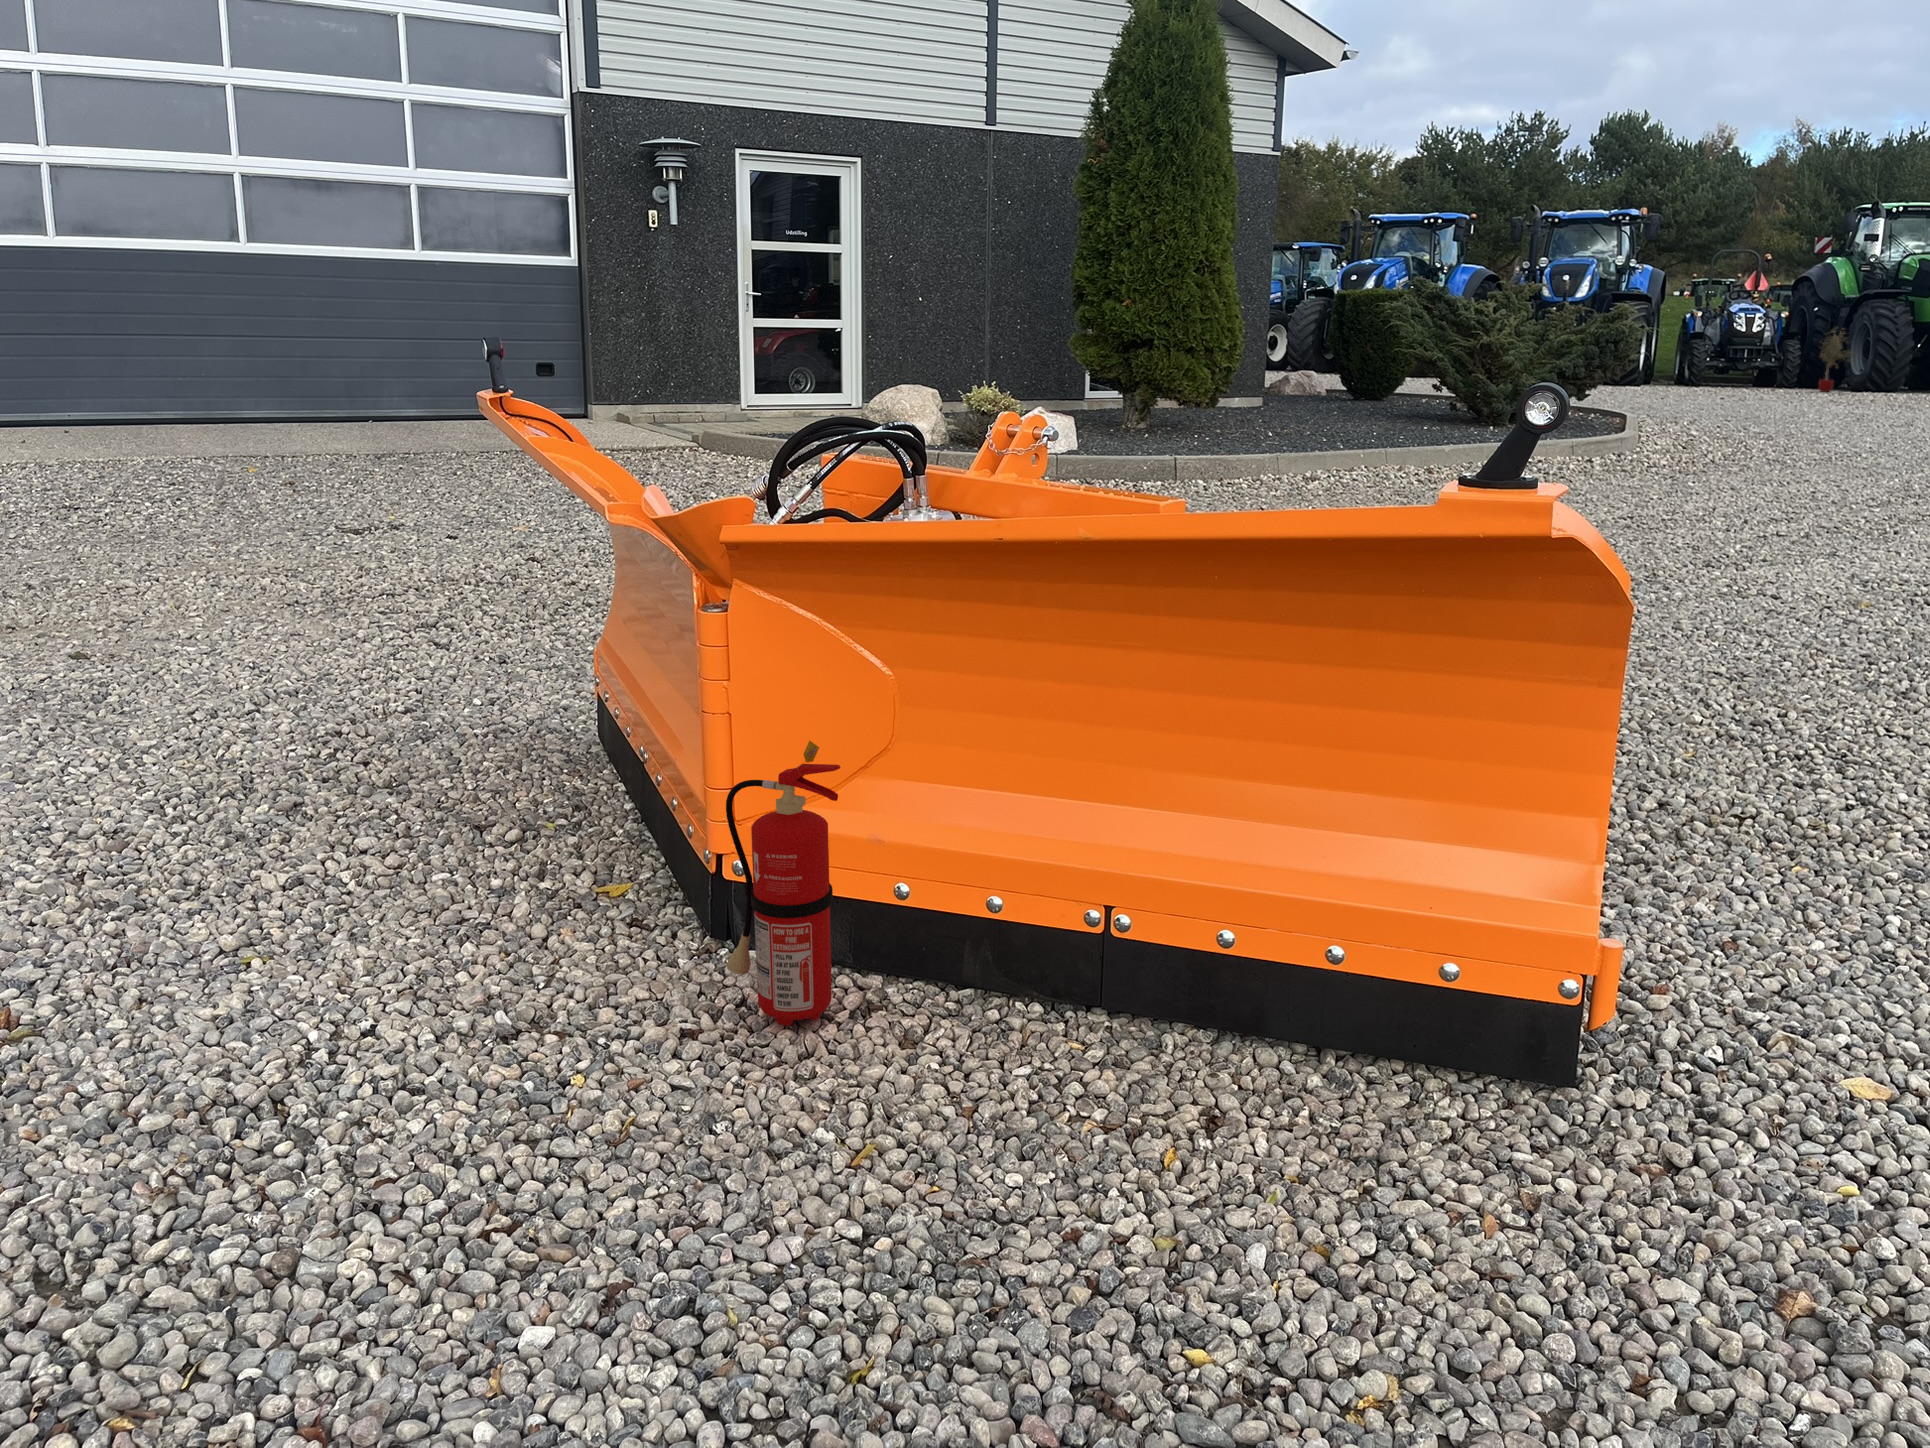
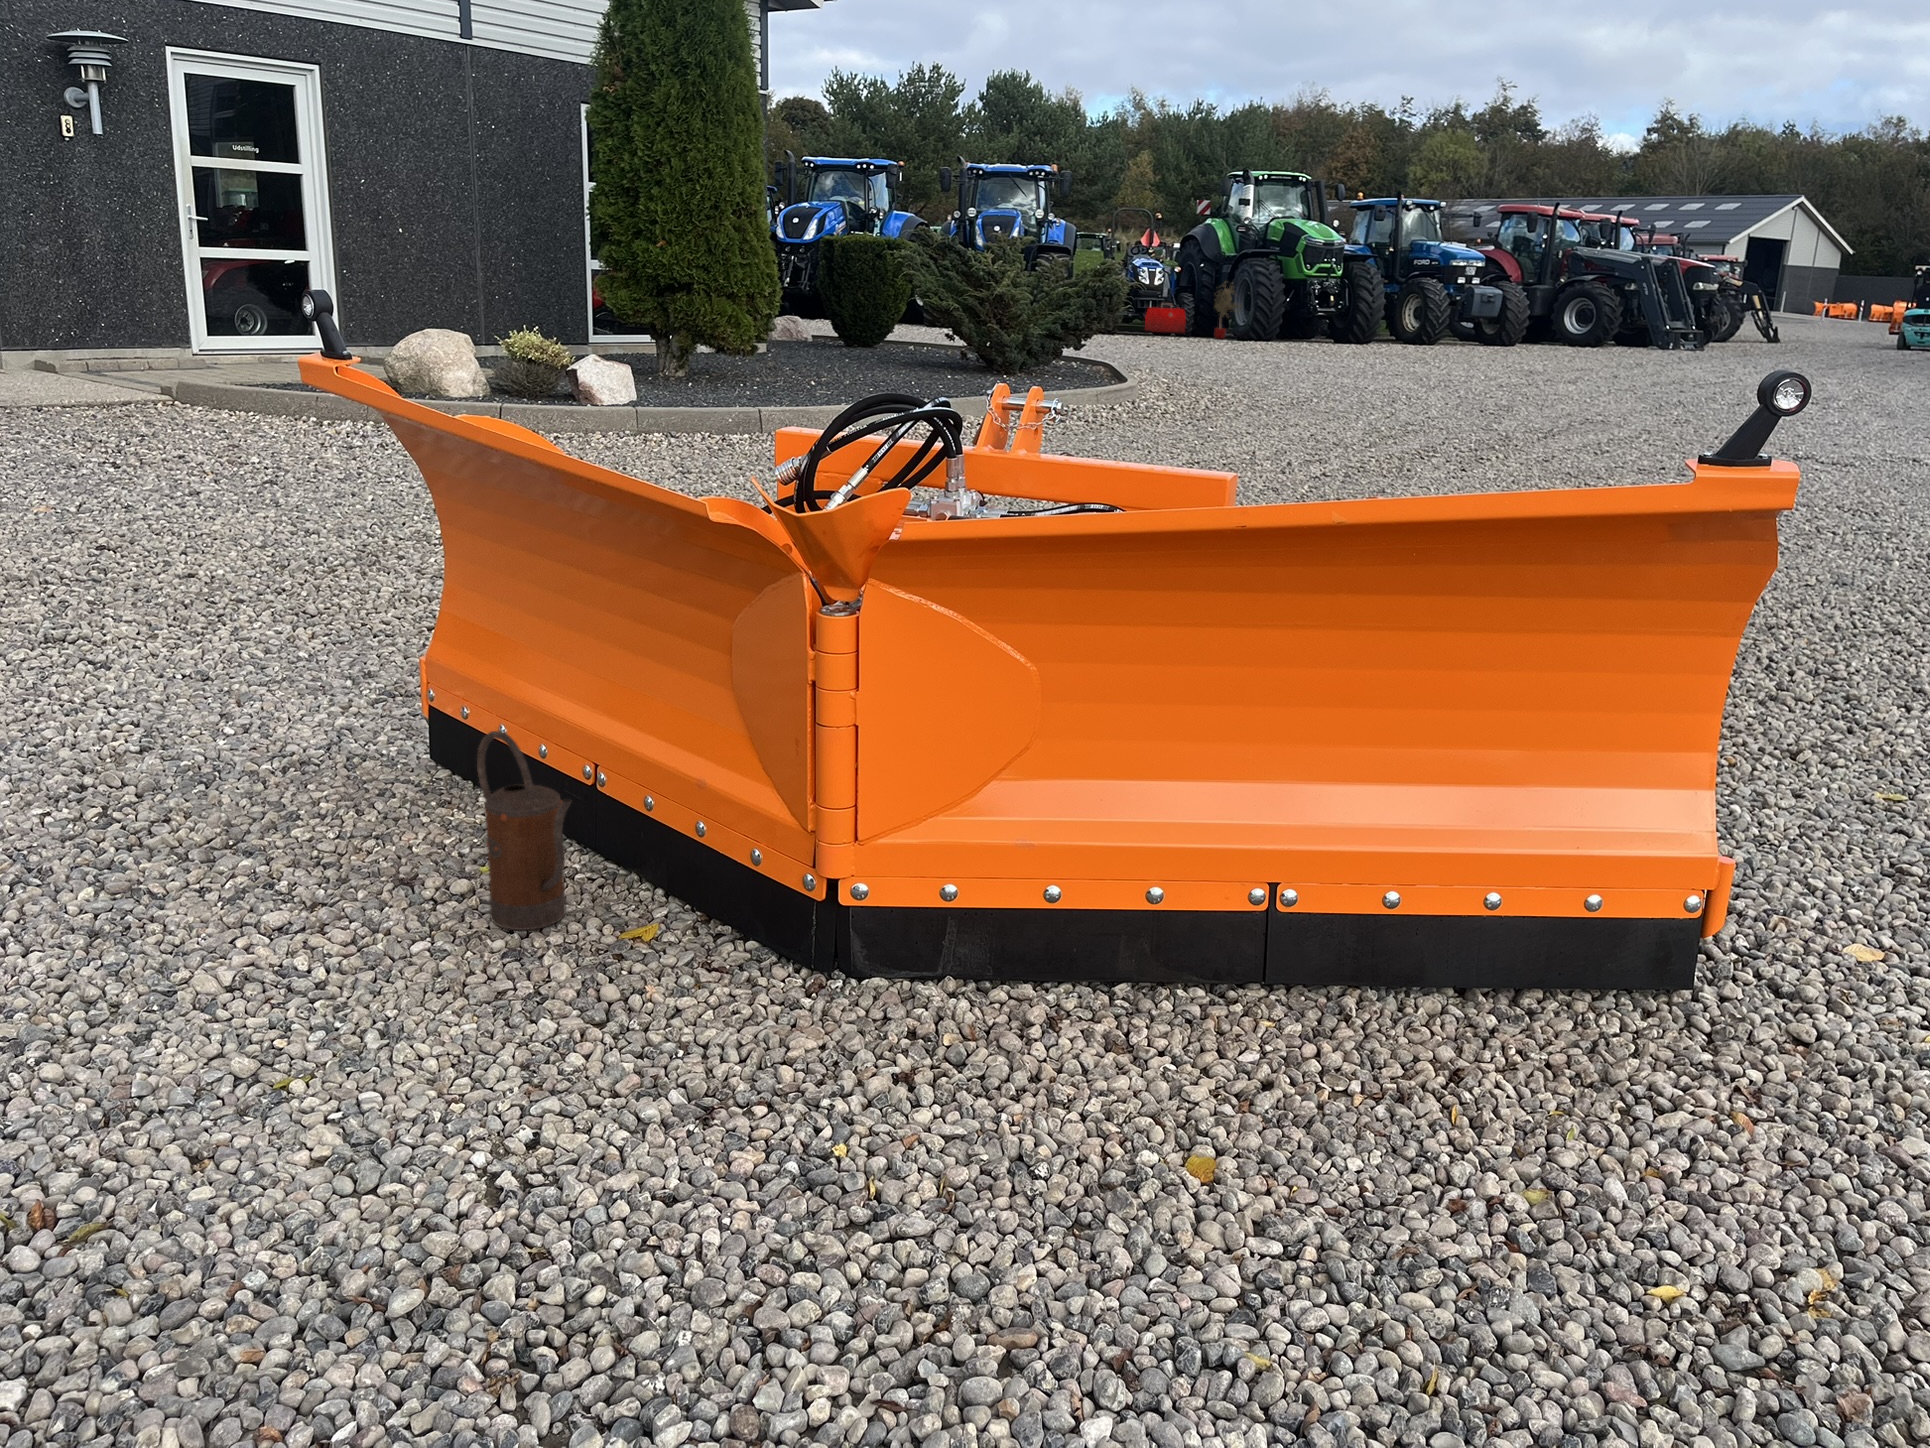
toolbox: none [1737,353,1788,386] -> present [1145,303,1186,333]
watering can: none [506,697,579,873] -> present [477,731,571,930]
fire extinguisher: present [726,741,841,1026] -> none [897,755,1044,1050]

